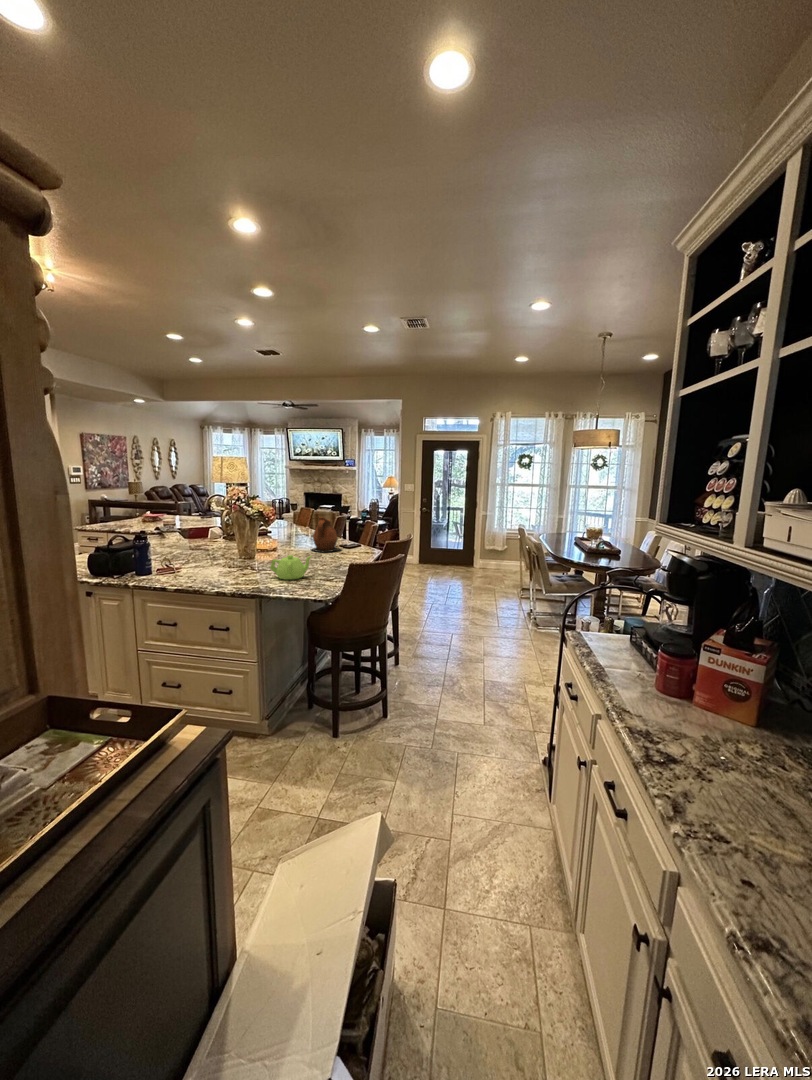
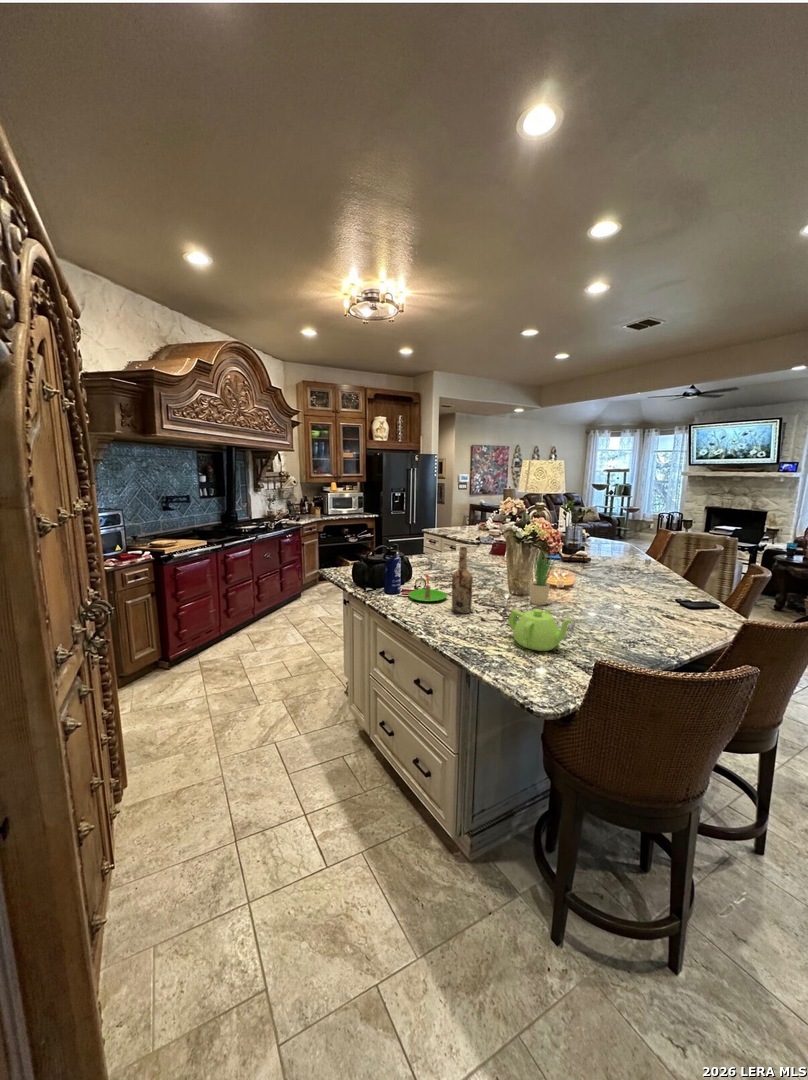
ceramic pitcher: present [311,517,342,552] -> none [621,551,680,613]
potted plant: none [257,522,273,562] -> present [530,551,553,605]
wine bottle: none [211,525,230,576] -> present [452,547,473,614]
candle: none [162,552,200,576] -> present [409,574,447,602]

